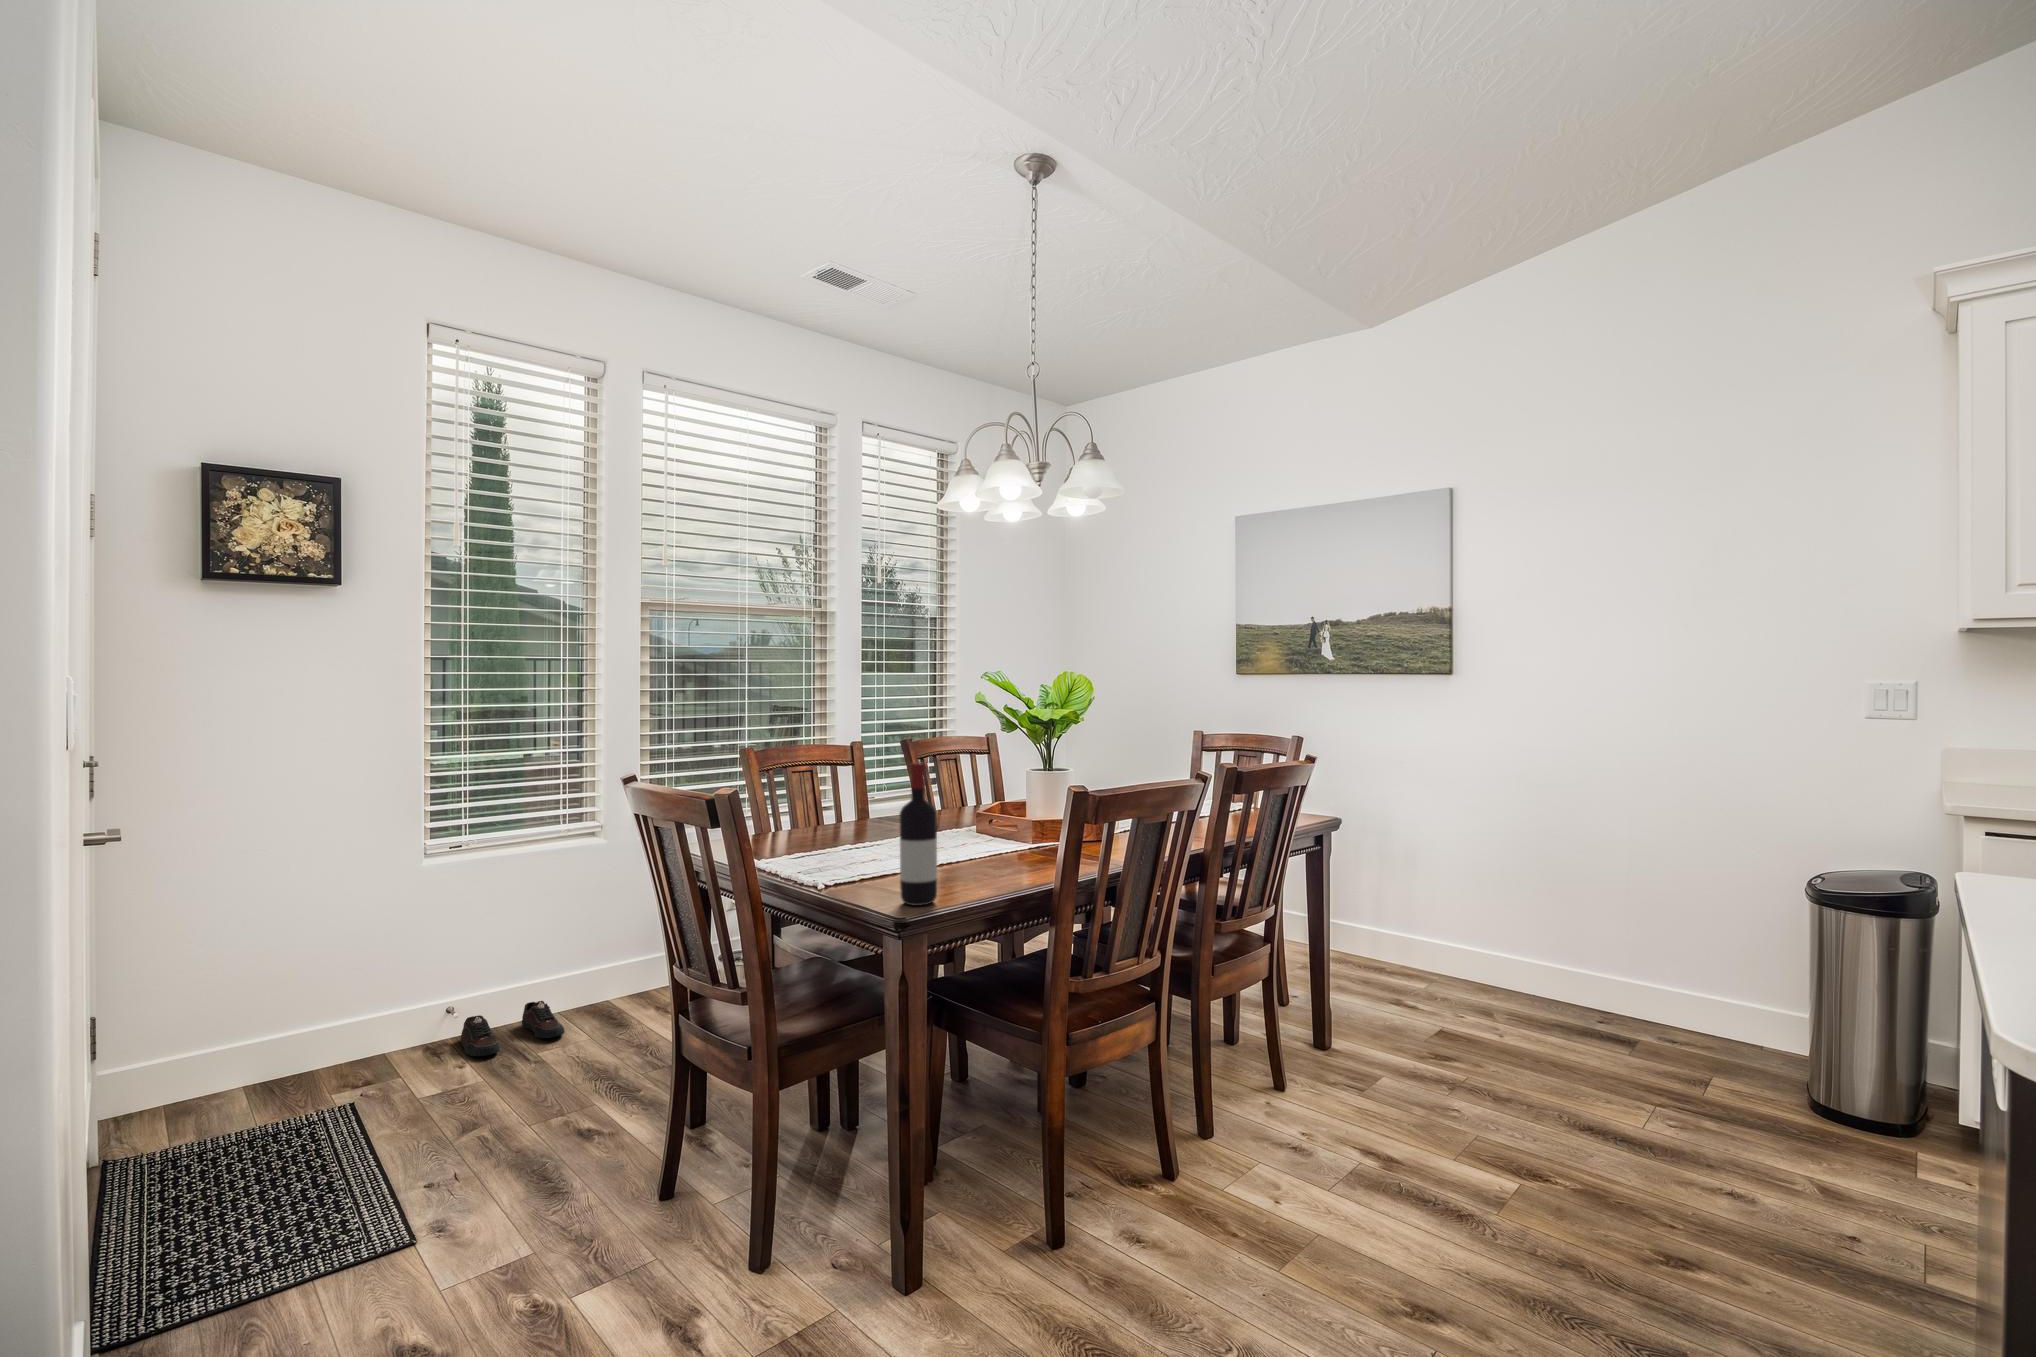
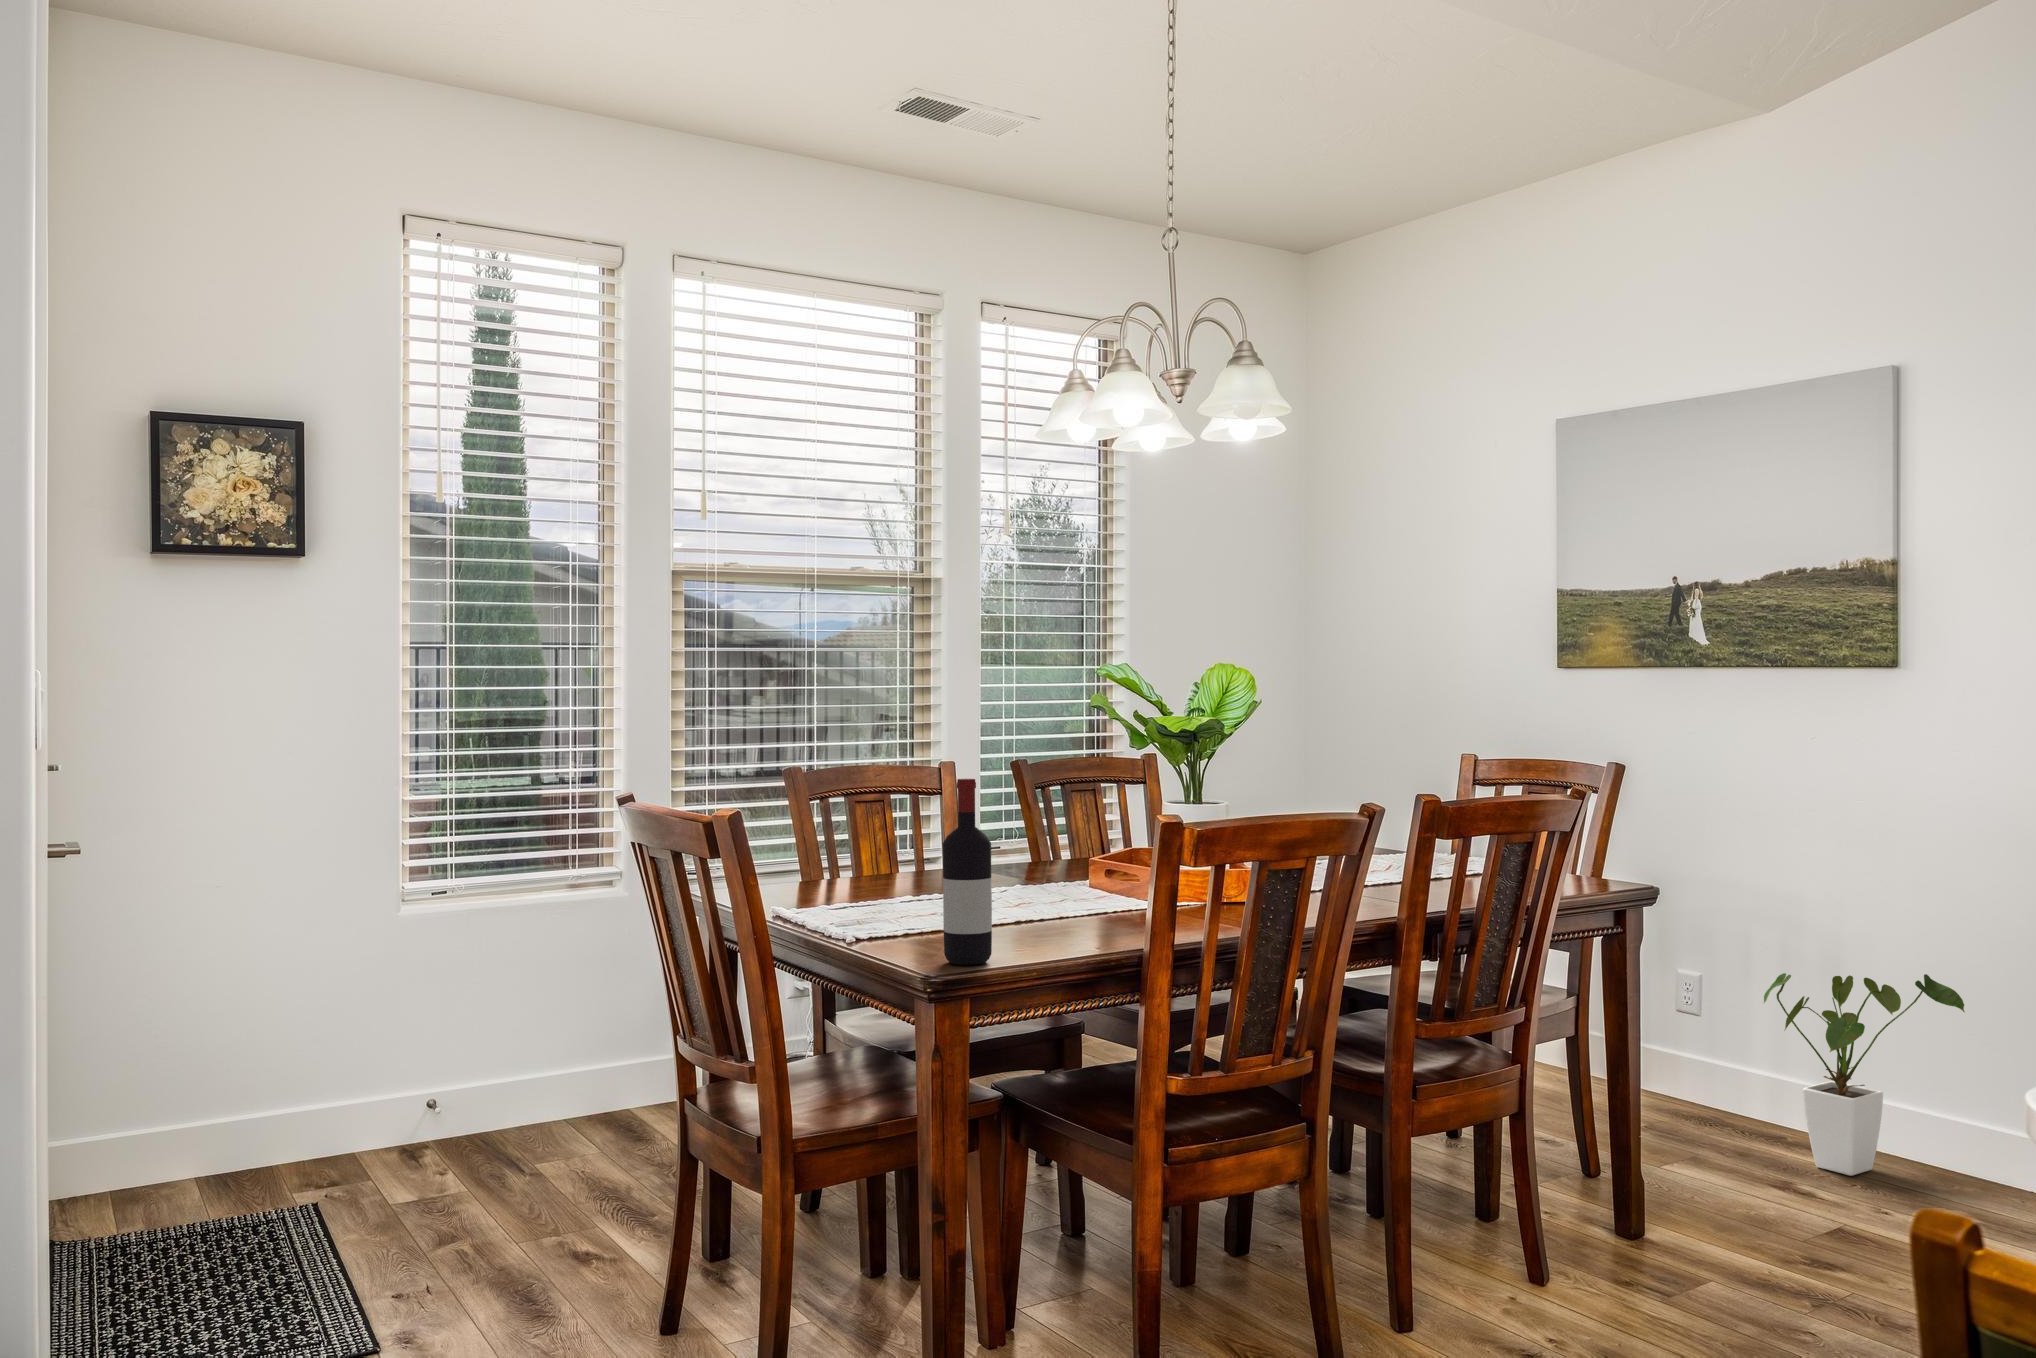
house plant: none [1384,867,1499,996] -> present [1764,973,1965,1176]
shoe: present [461,1001,565,1056] -> none [446,1100,572,1162]

